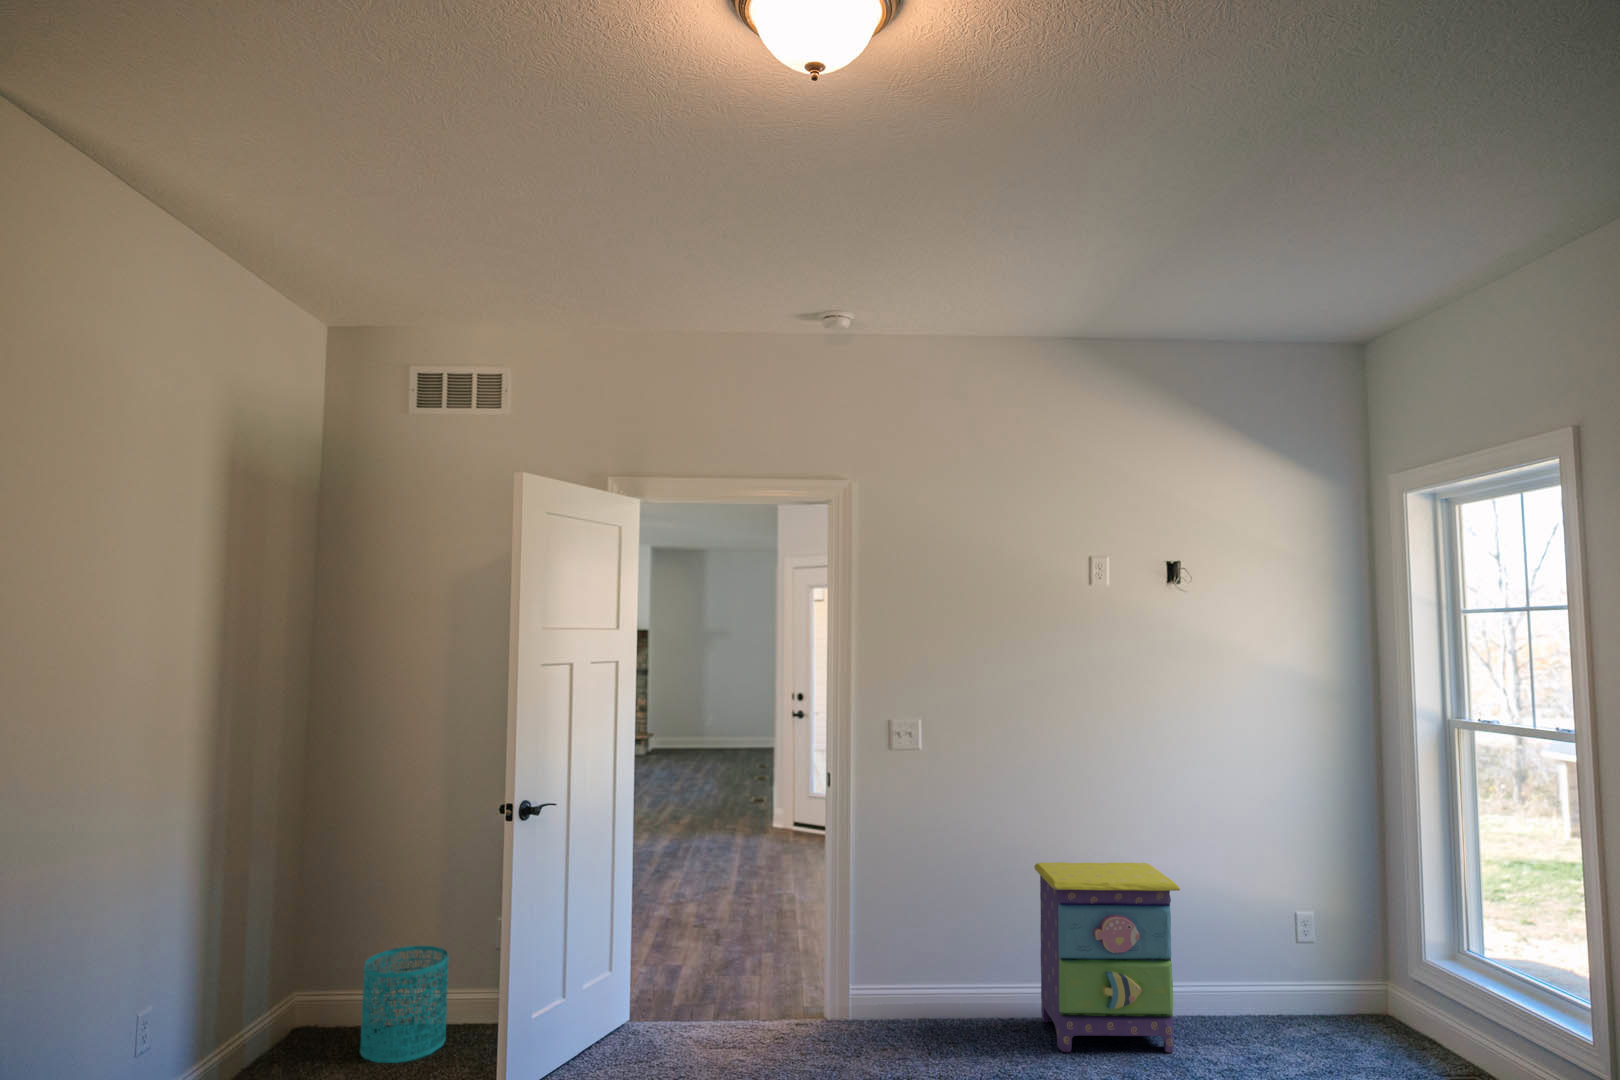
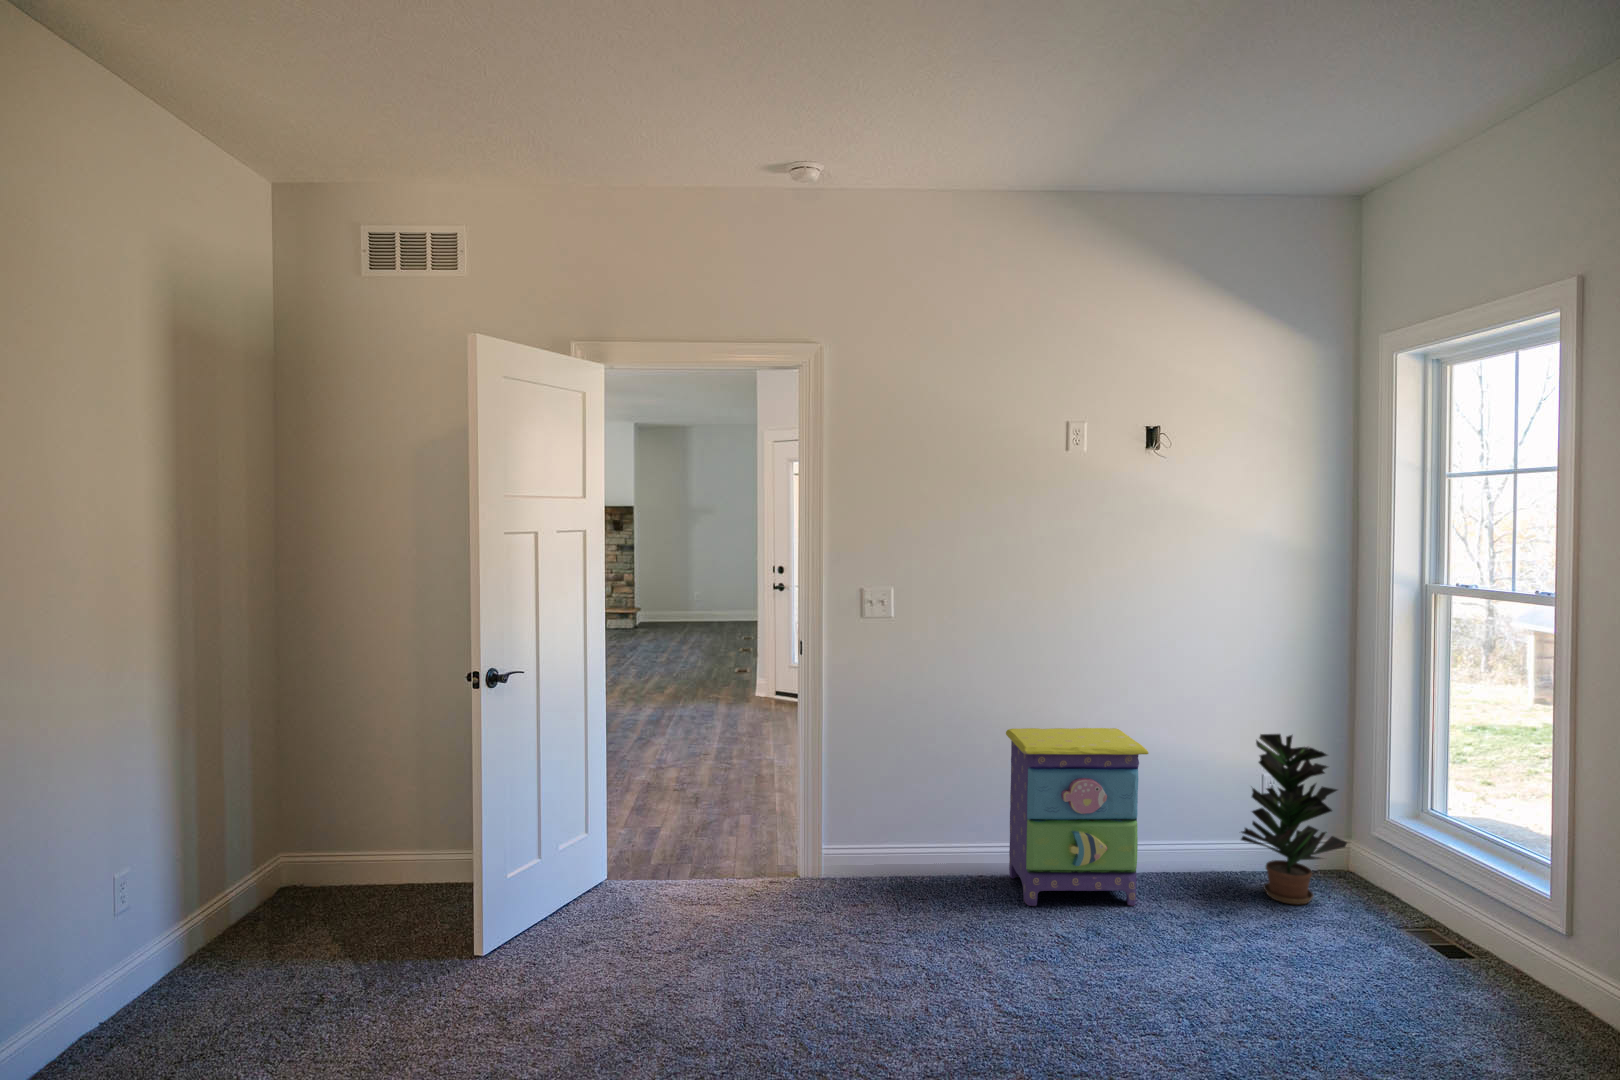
potted plant: none [1277,870,1389,1053] -> present [1241,734,1347,904]
wastebasket: present [360,945,448,1063] -> none [342,811,428,922]

